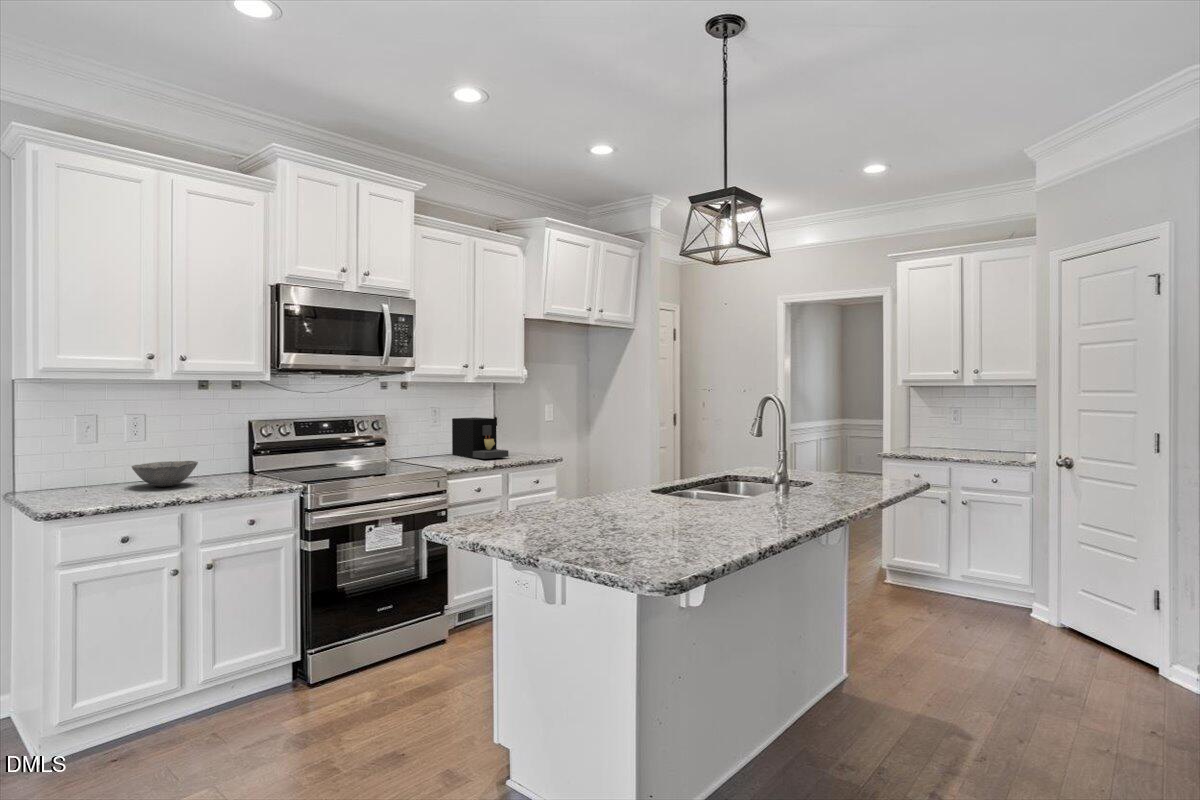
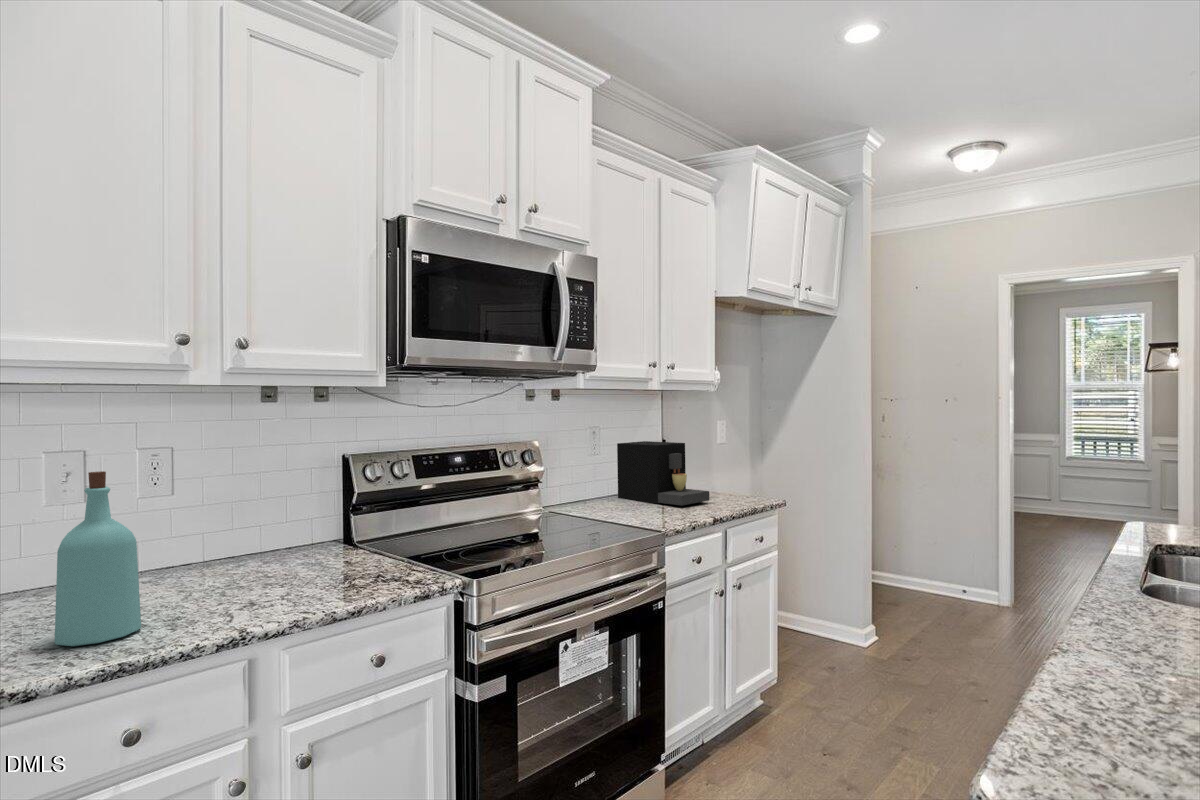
bottle: none [89,421,129,501] -> present [54,471,141,646]
bowl: present [132,461,198,487] -> none [146,535,269,590]

